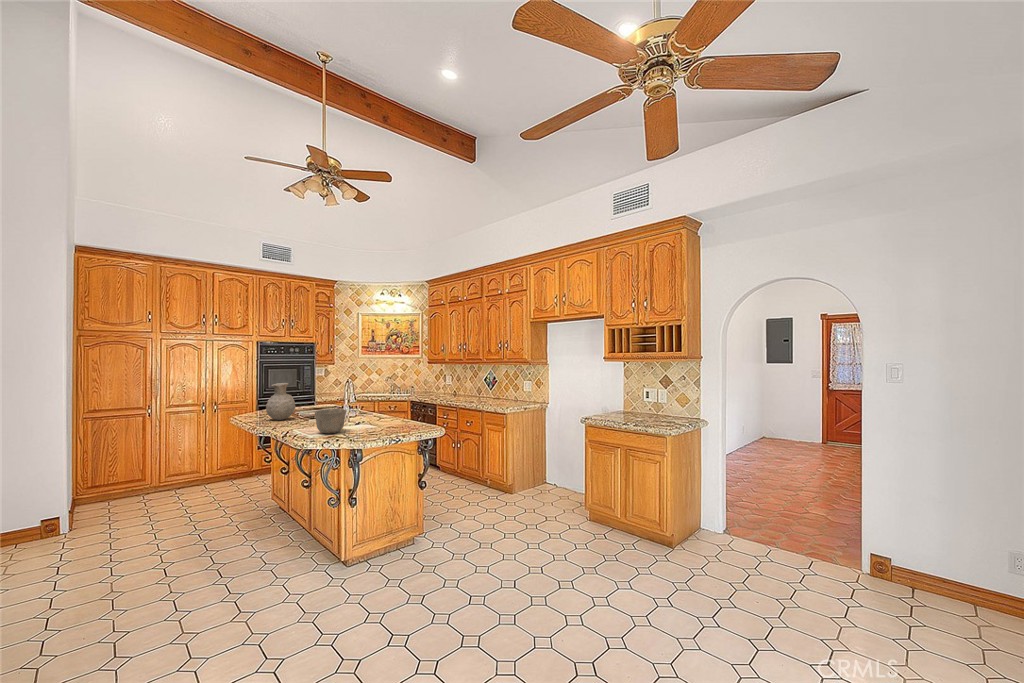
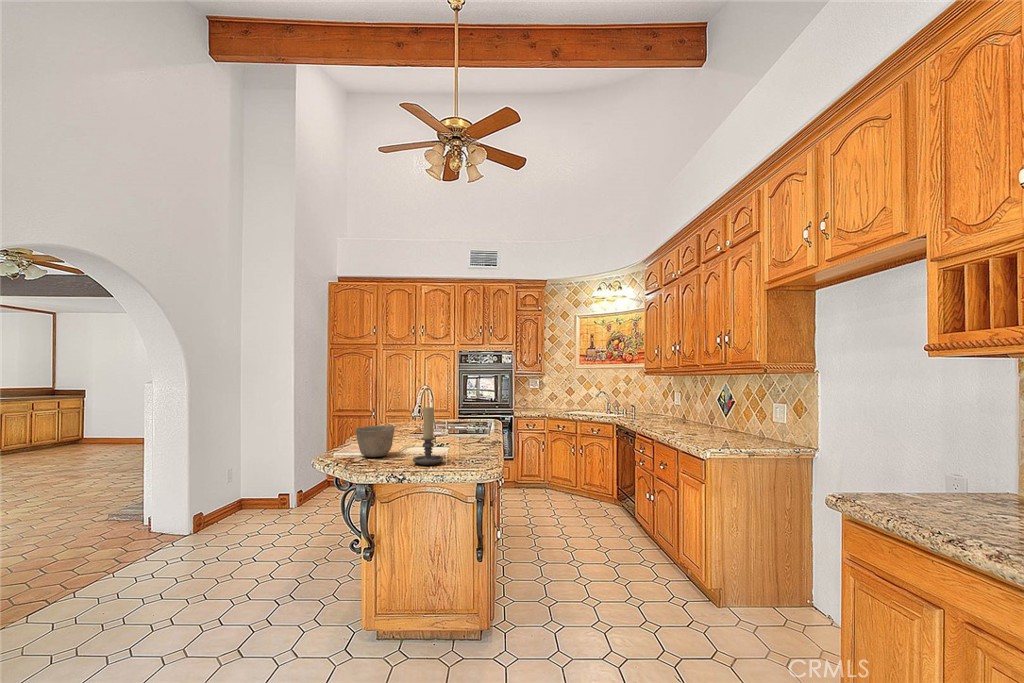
vase: present [266,383,296,420] -> none [380,392,412,434]
candle holder: none [373,391,396,433] -> present [413,407,444,465]

